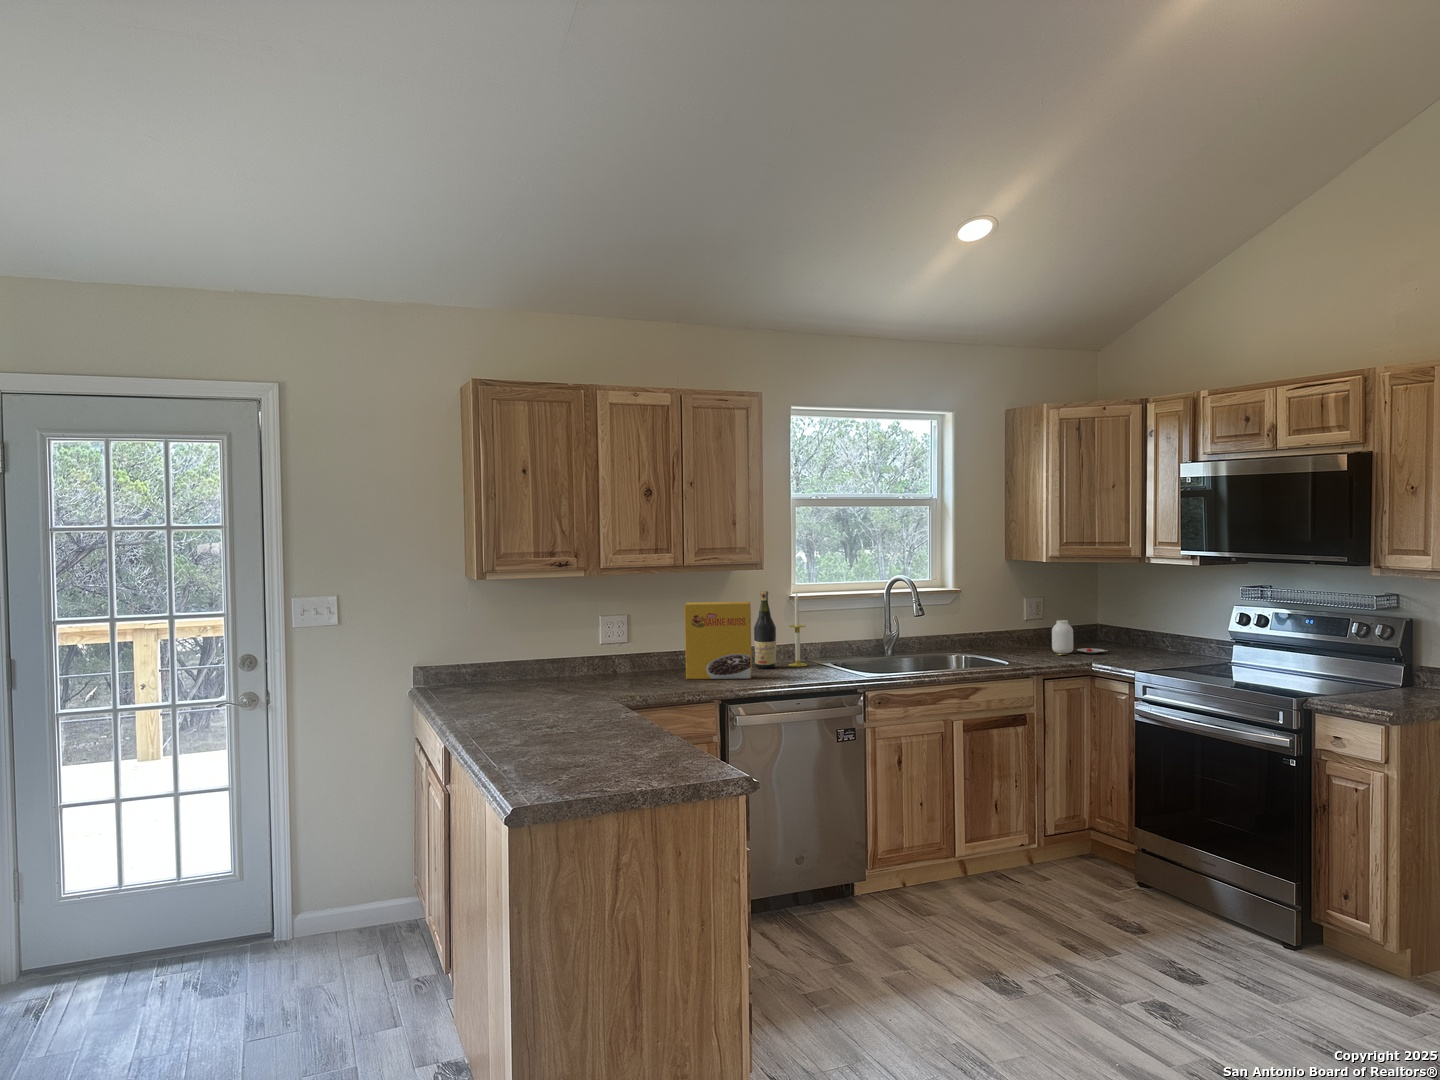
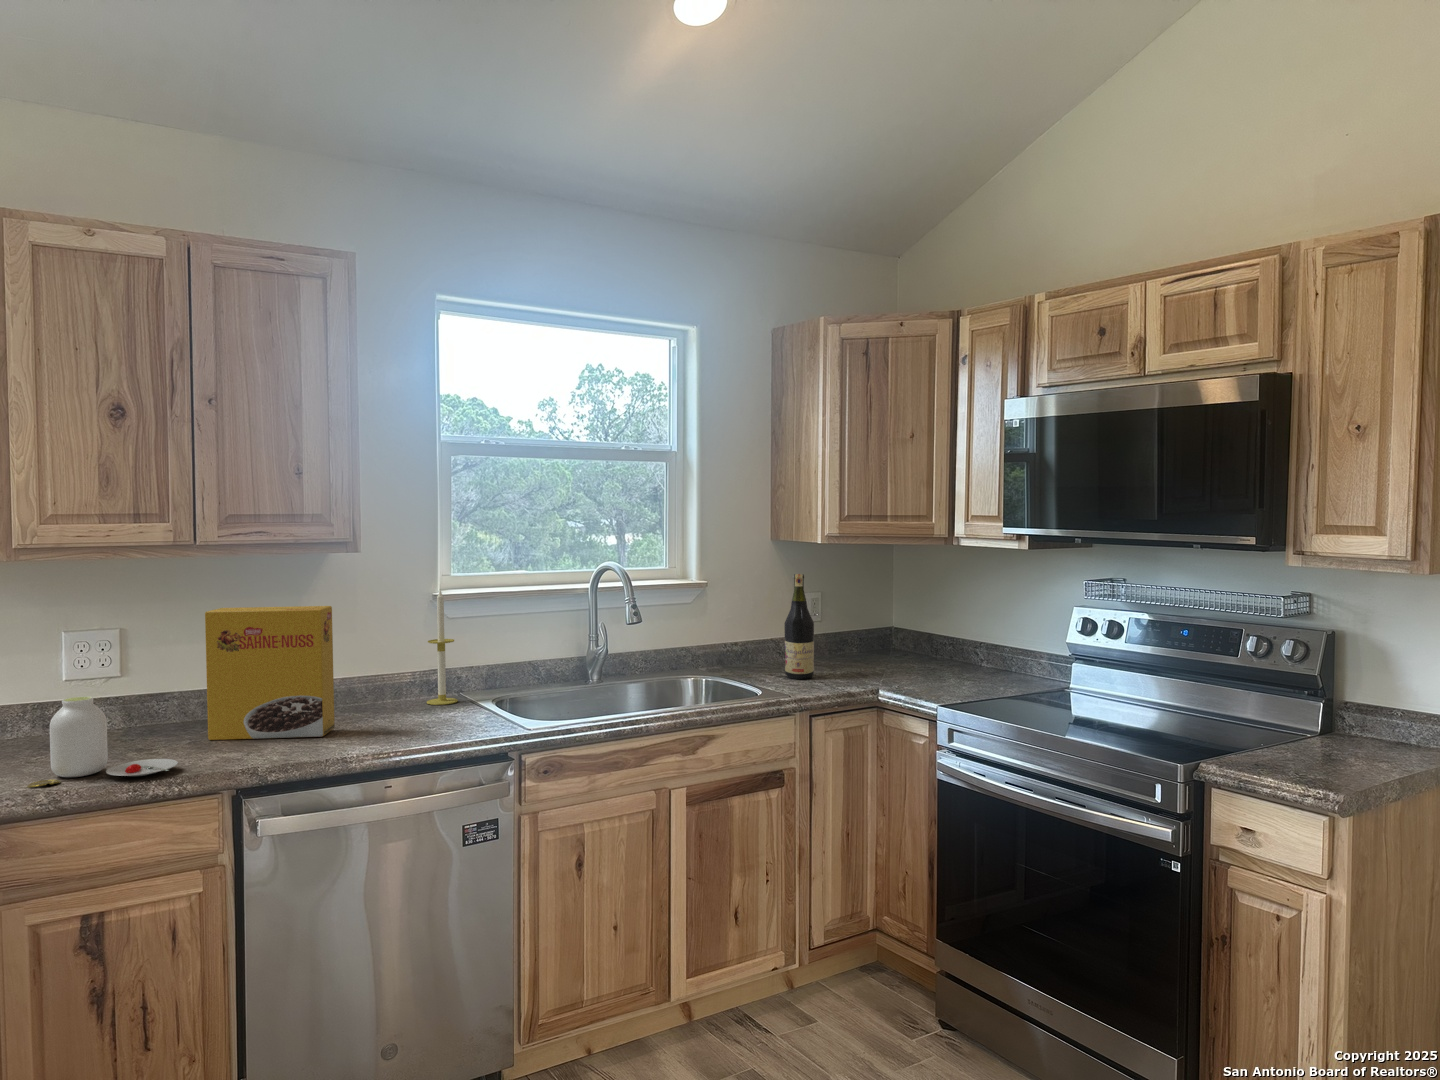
wine bottle: present [754,591,776,669] -> present [785,574,814,679]
jar: present [1052,620,1105,655] -> present [27,696,178,788]

